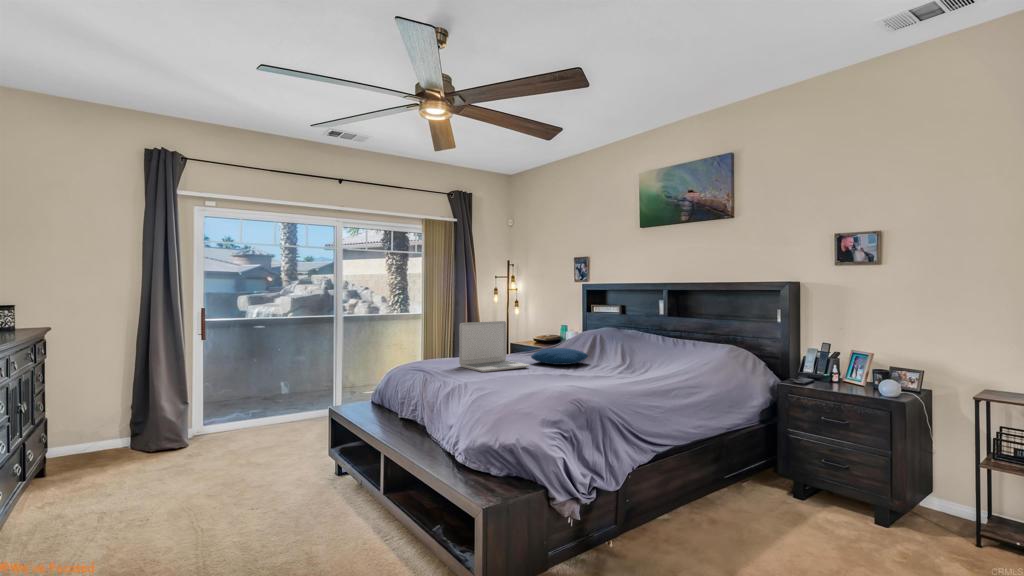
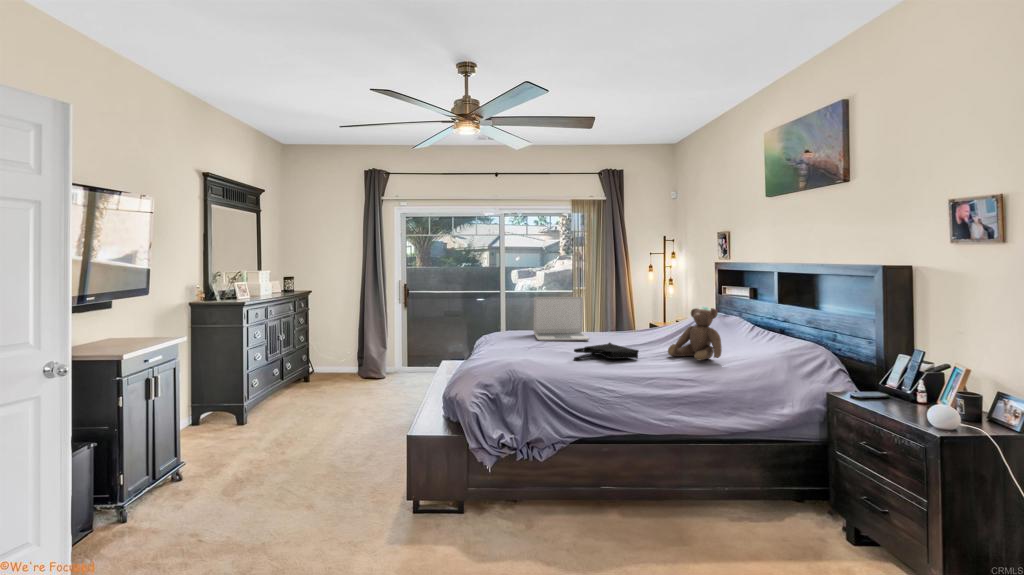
teddy bear: none [621,325,675,374] -> present [668,308,722,360]
pillow: present [531,348,588,365] -> none [603,325,663,342]
tote bag: none [561,365,616,387] -> present [574,343,639,361]

